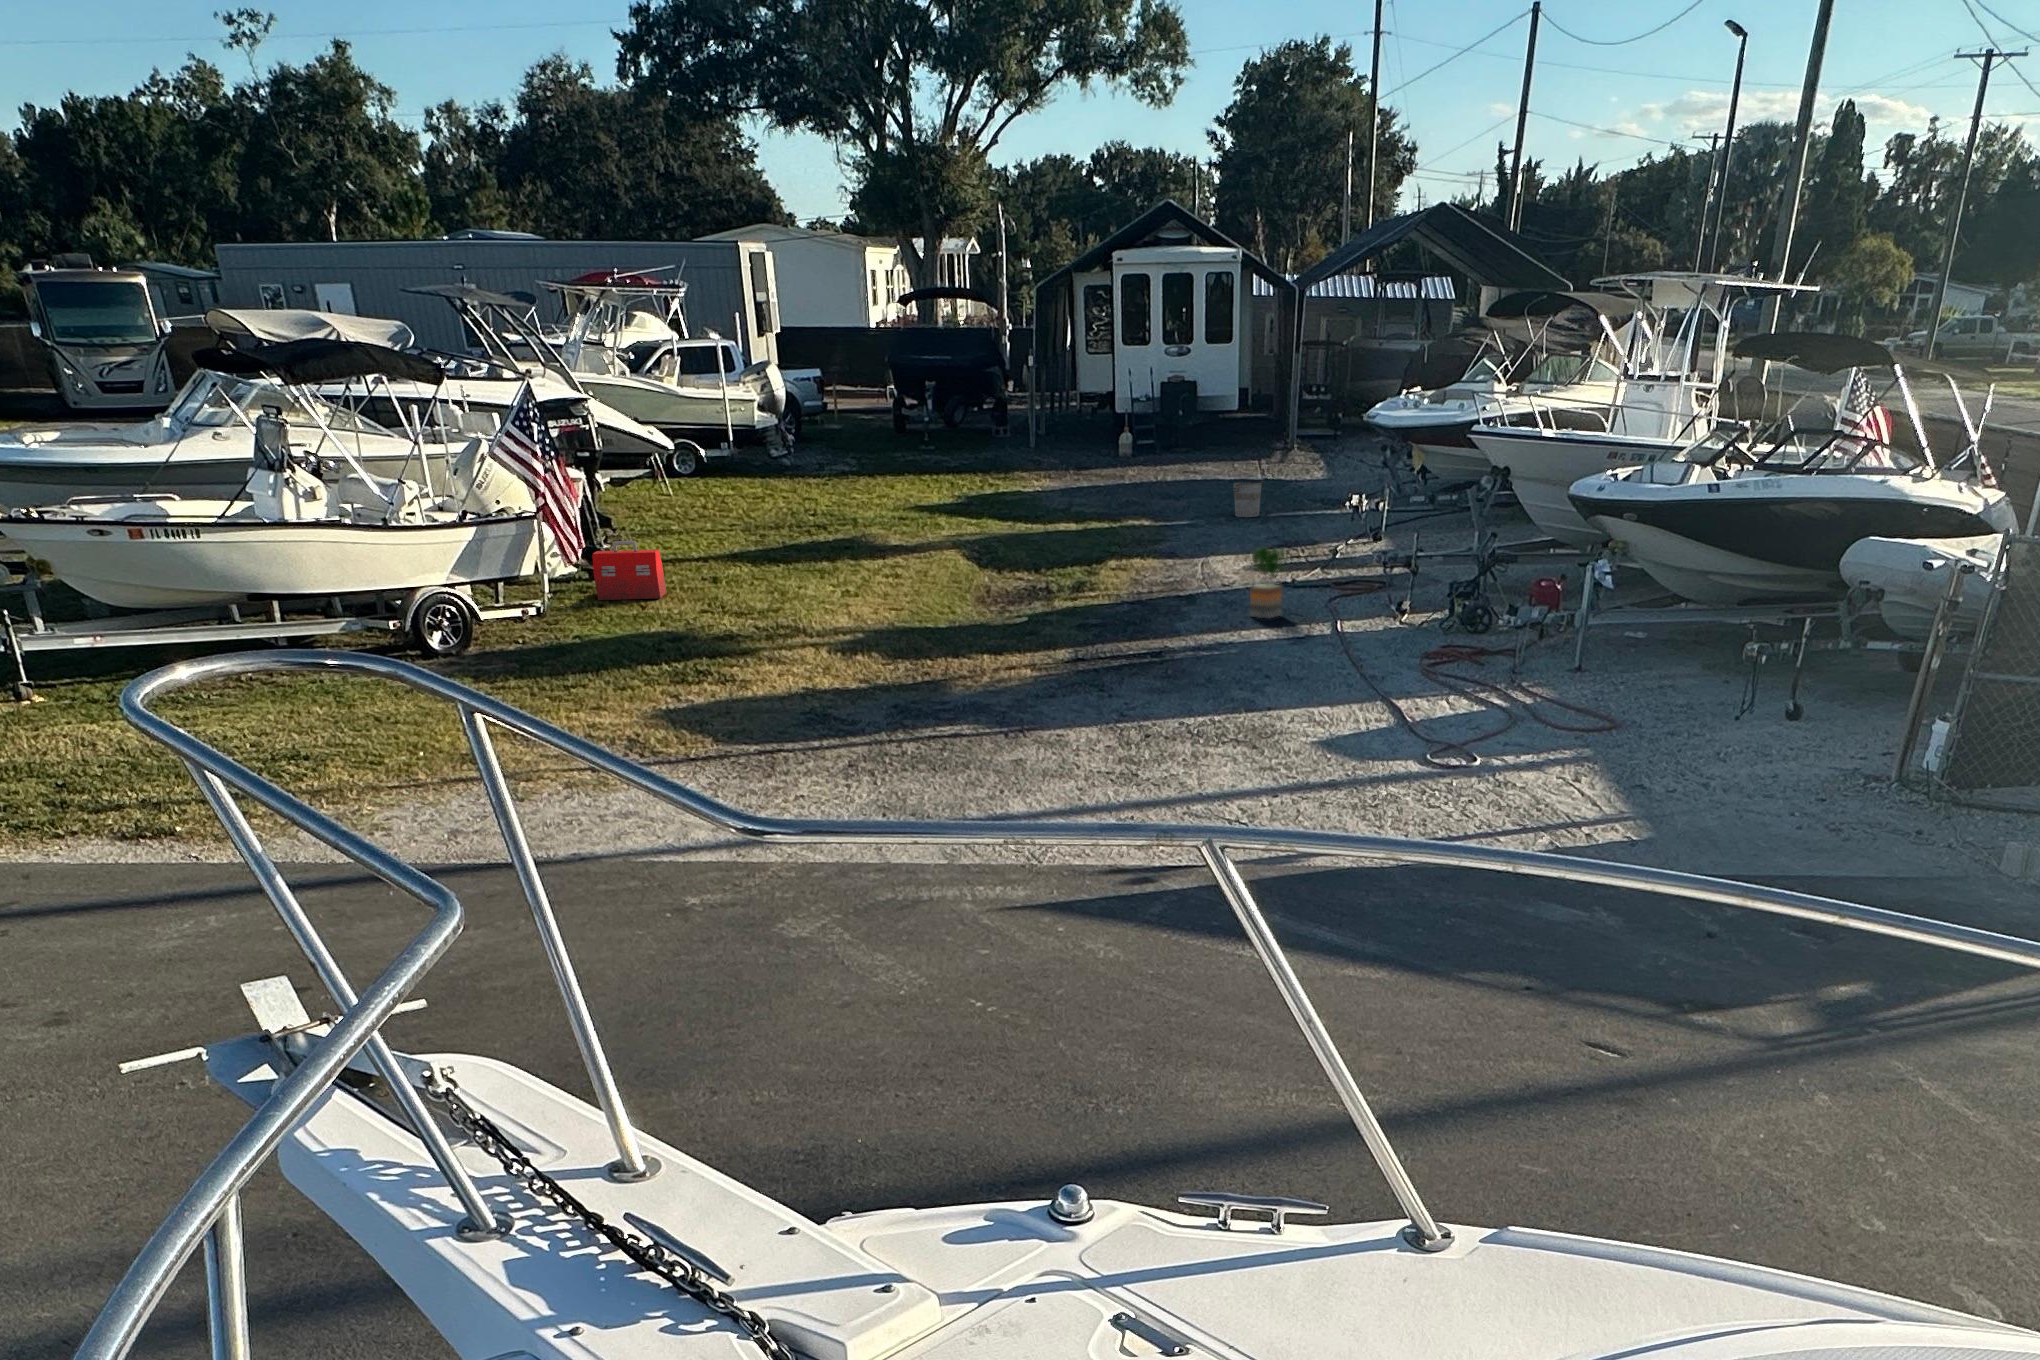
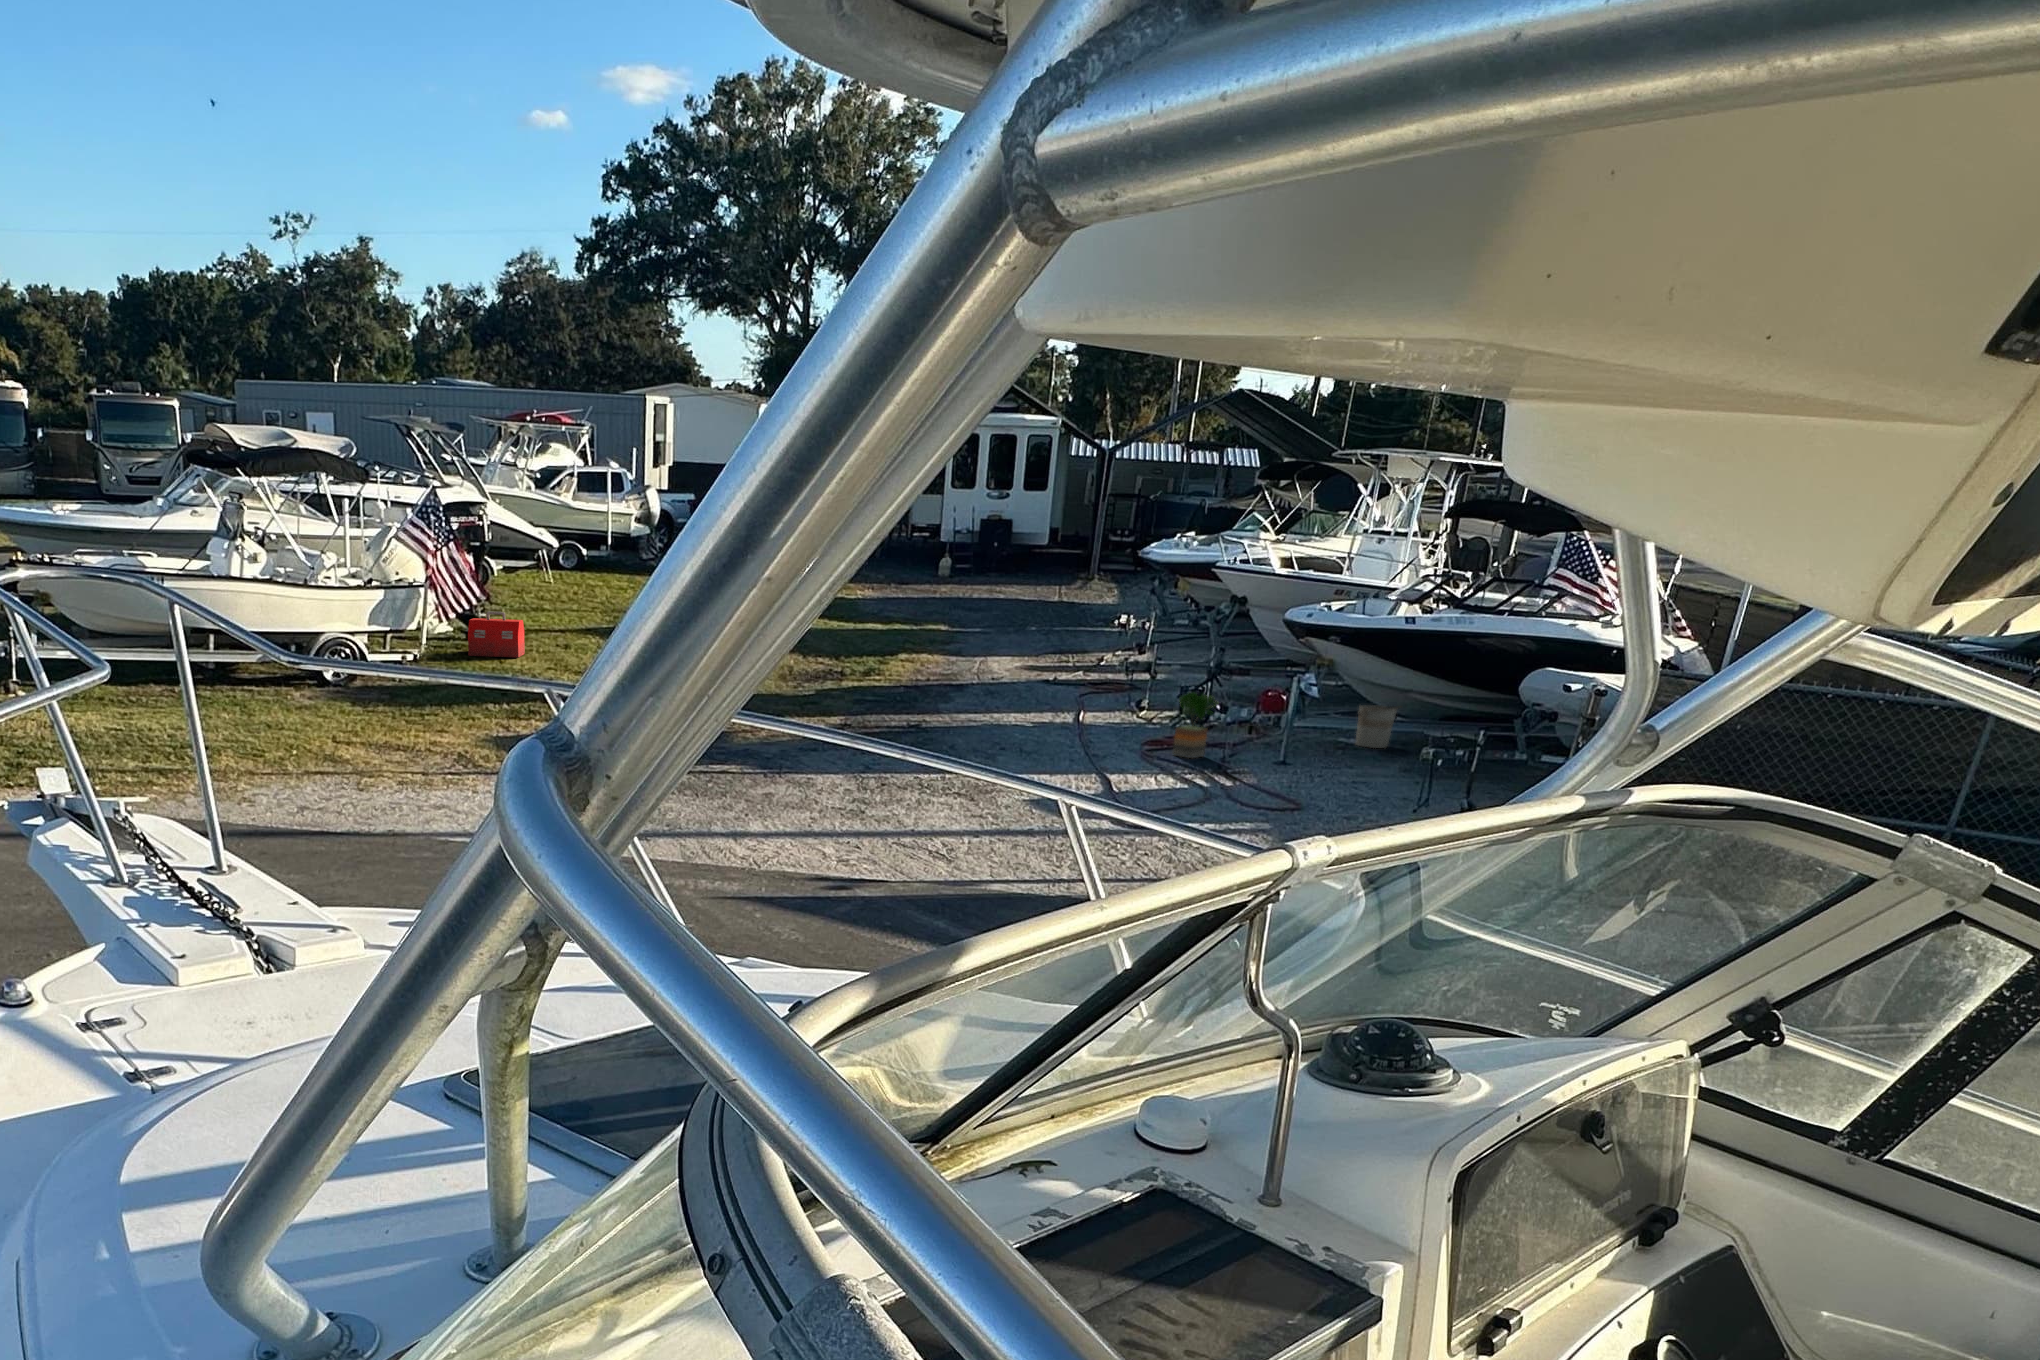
bucket: present [1233,481,1265,517] -> present [1356,705,1398,748]
potted tree: present [1250,548,1288,618] -> present [1172,692,1218,758]

